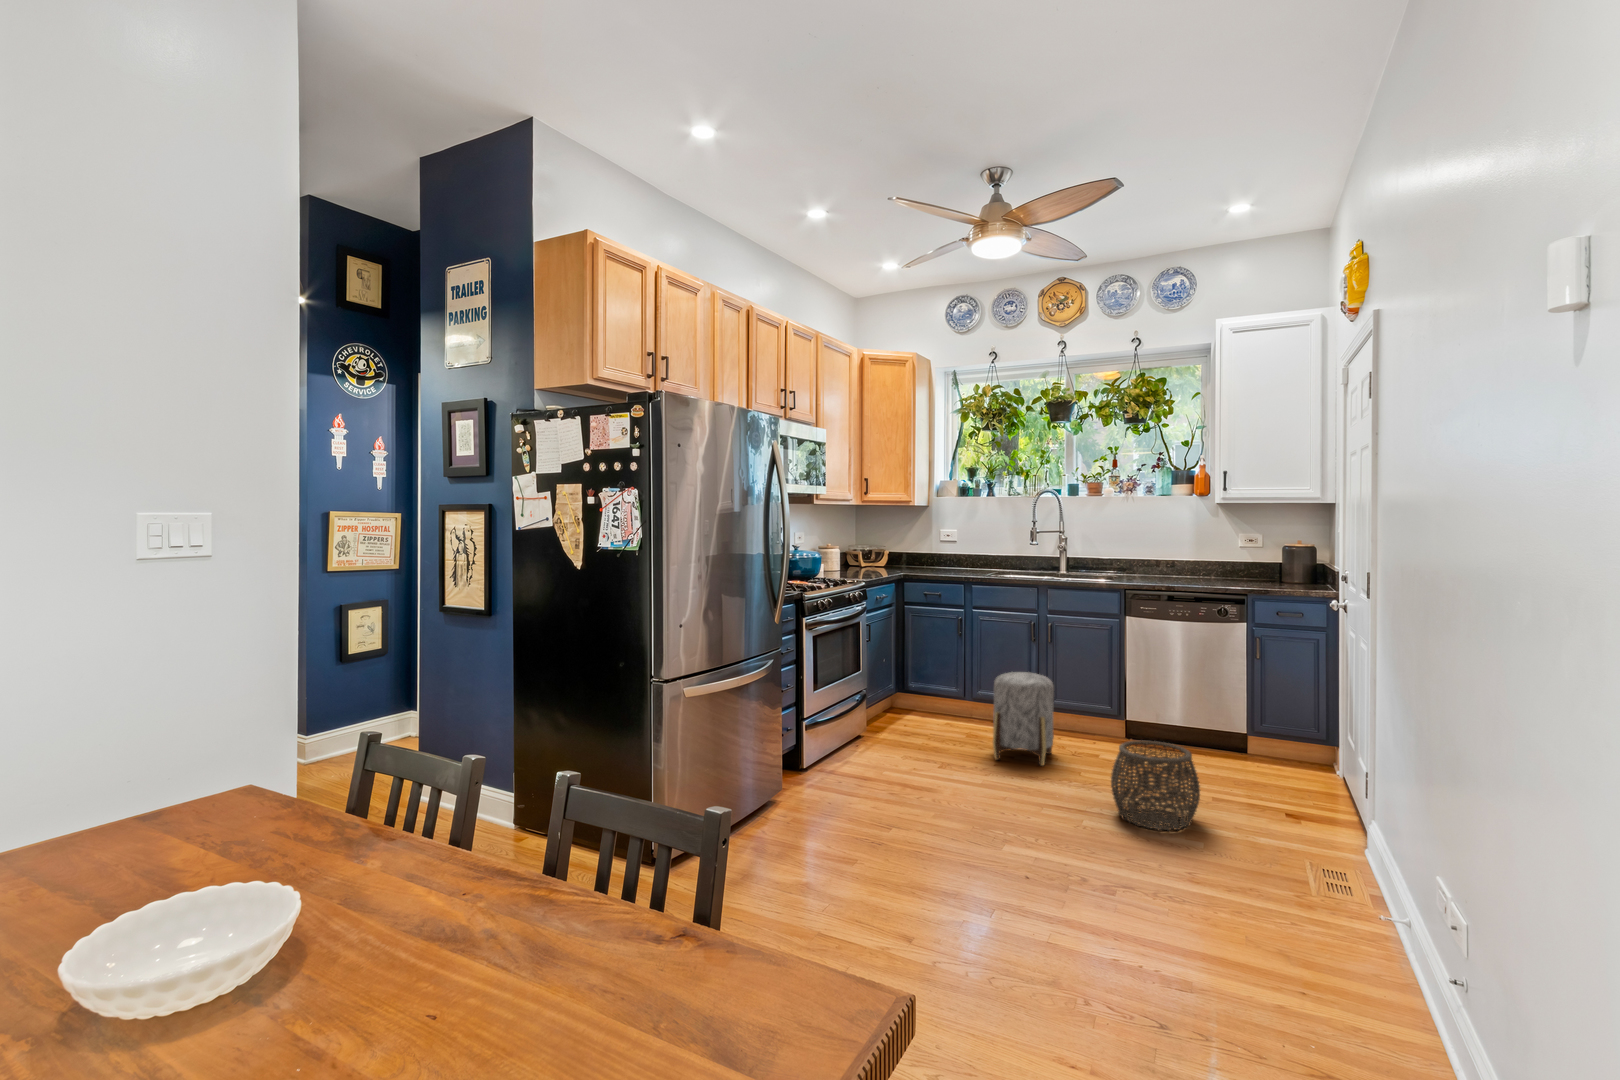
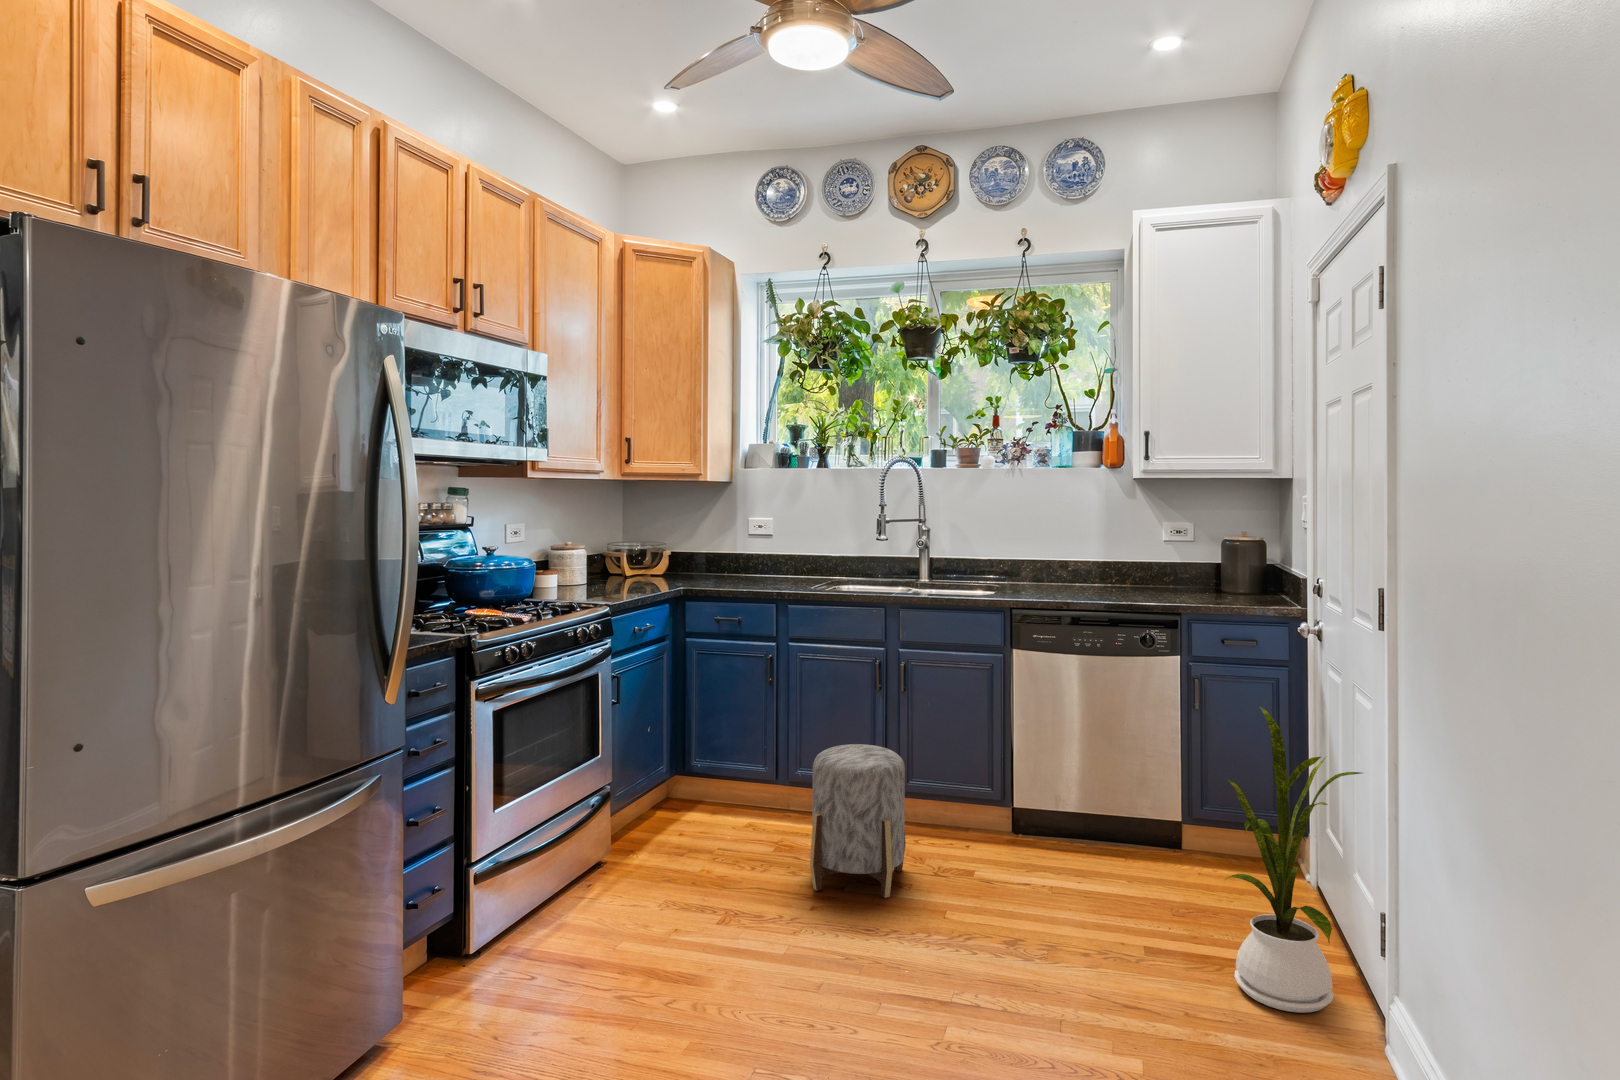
house plant: none [1259,647,1351,830] -> present [1227,707,1362,1013]
woven basket: present [1111,740,1200,831] -> none [992,872,1137,1041]

